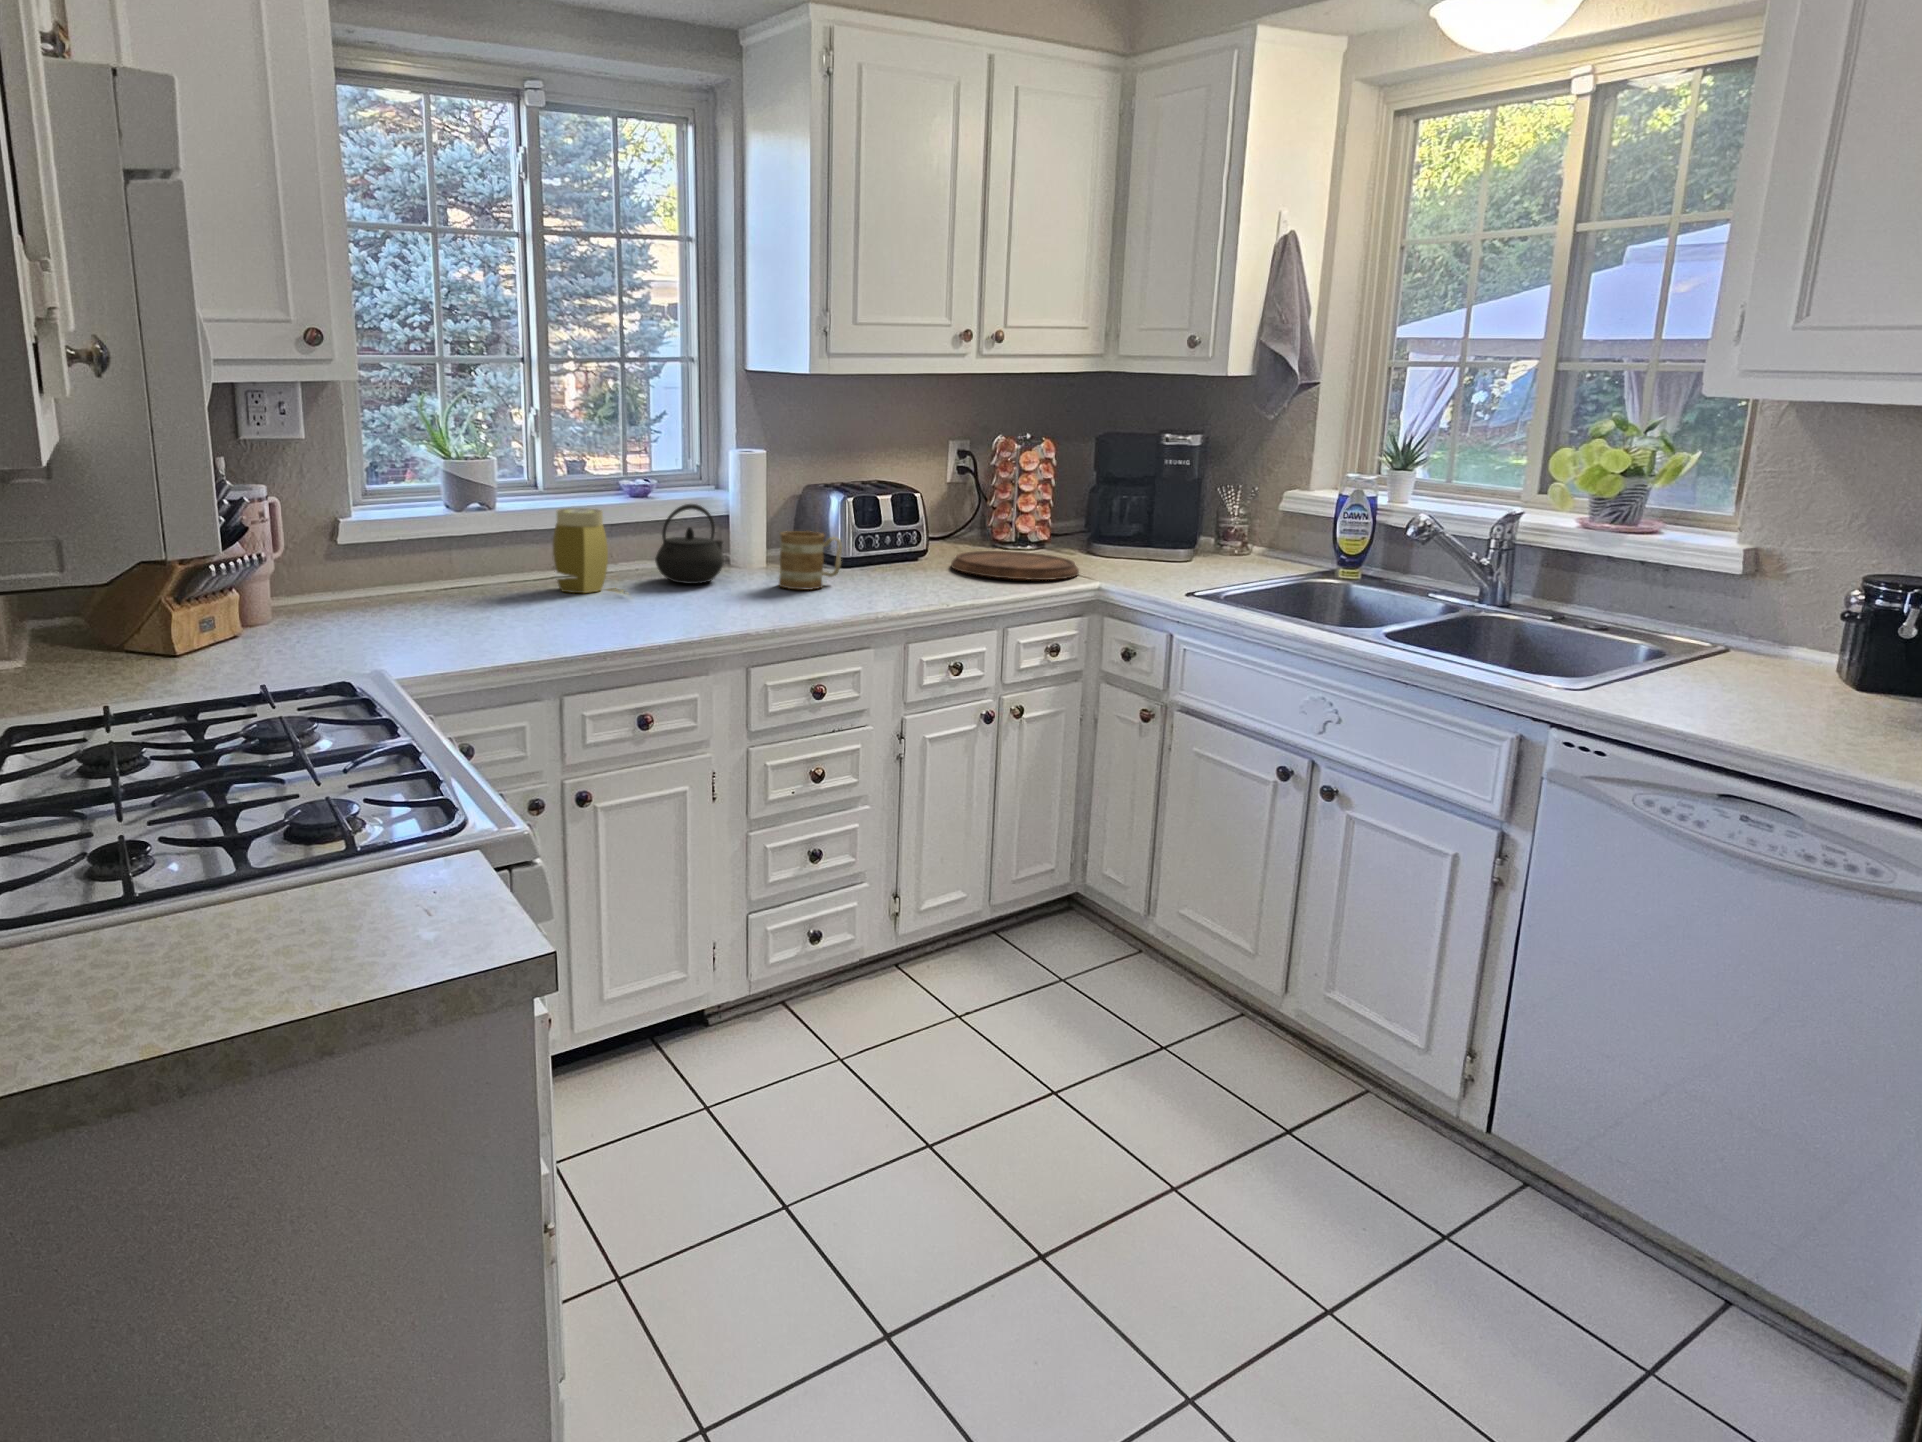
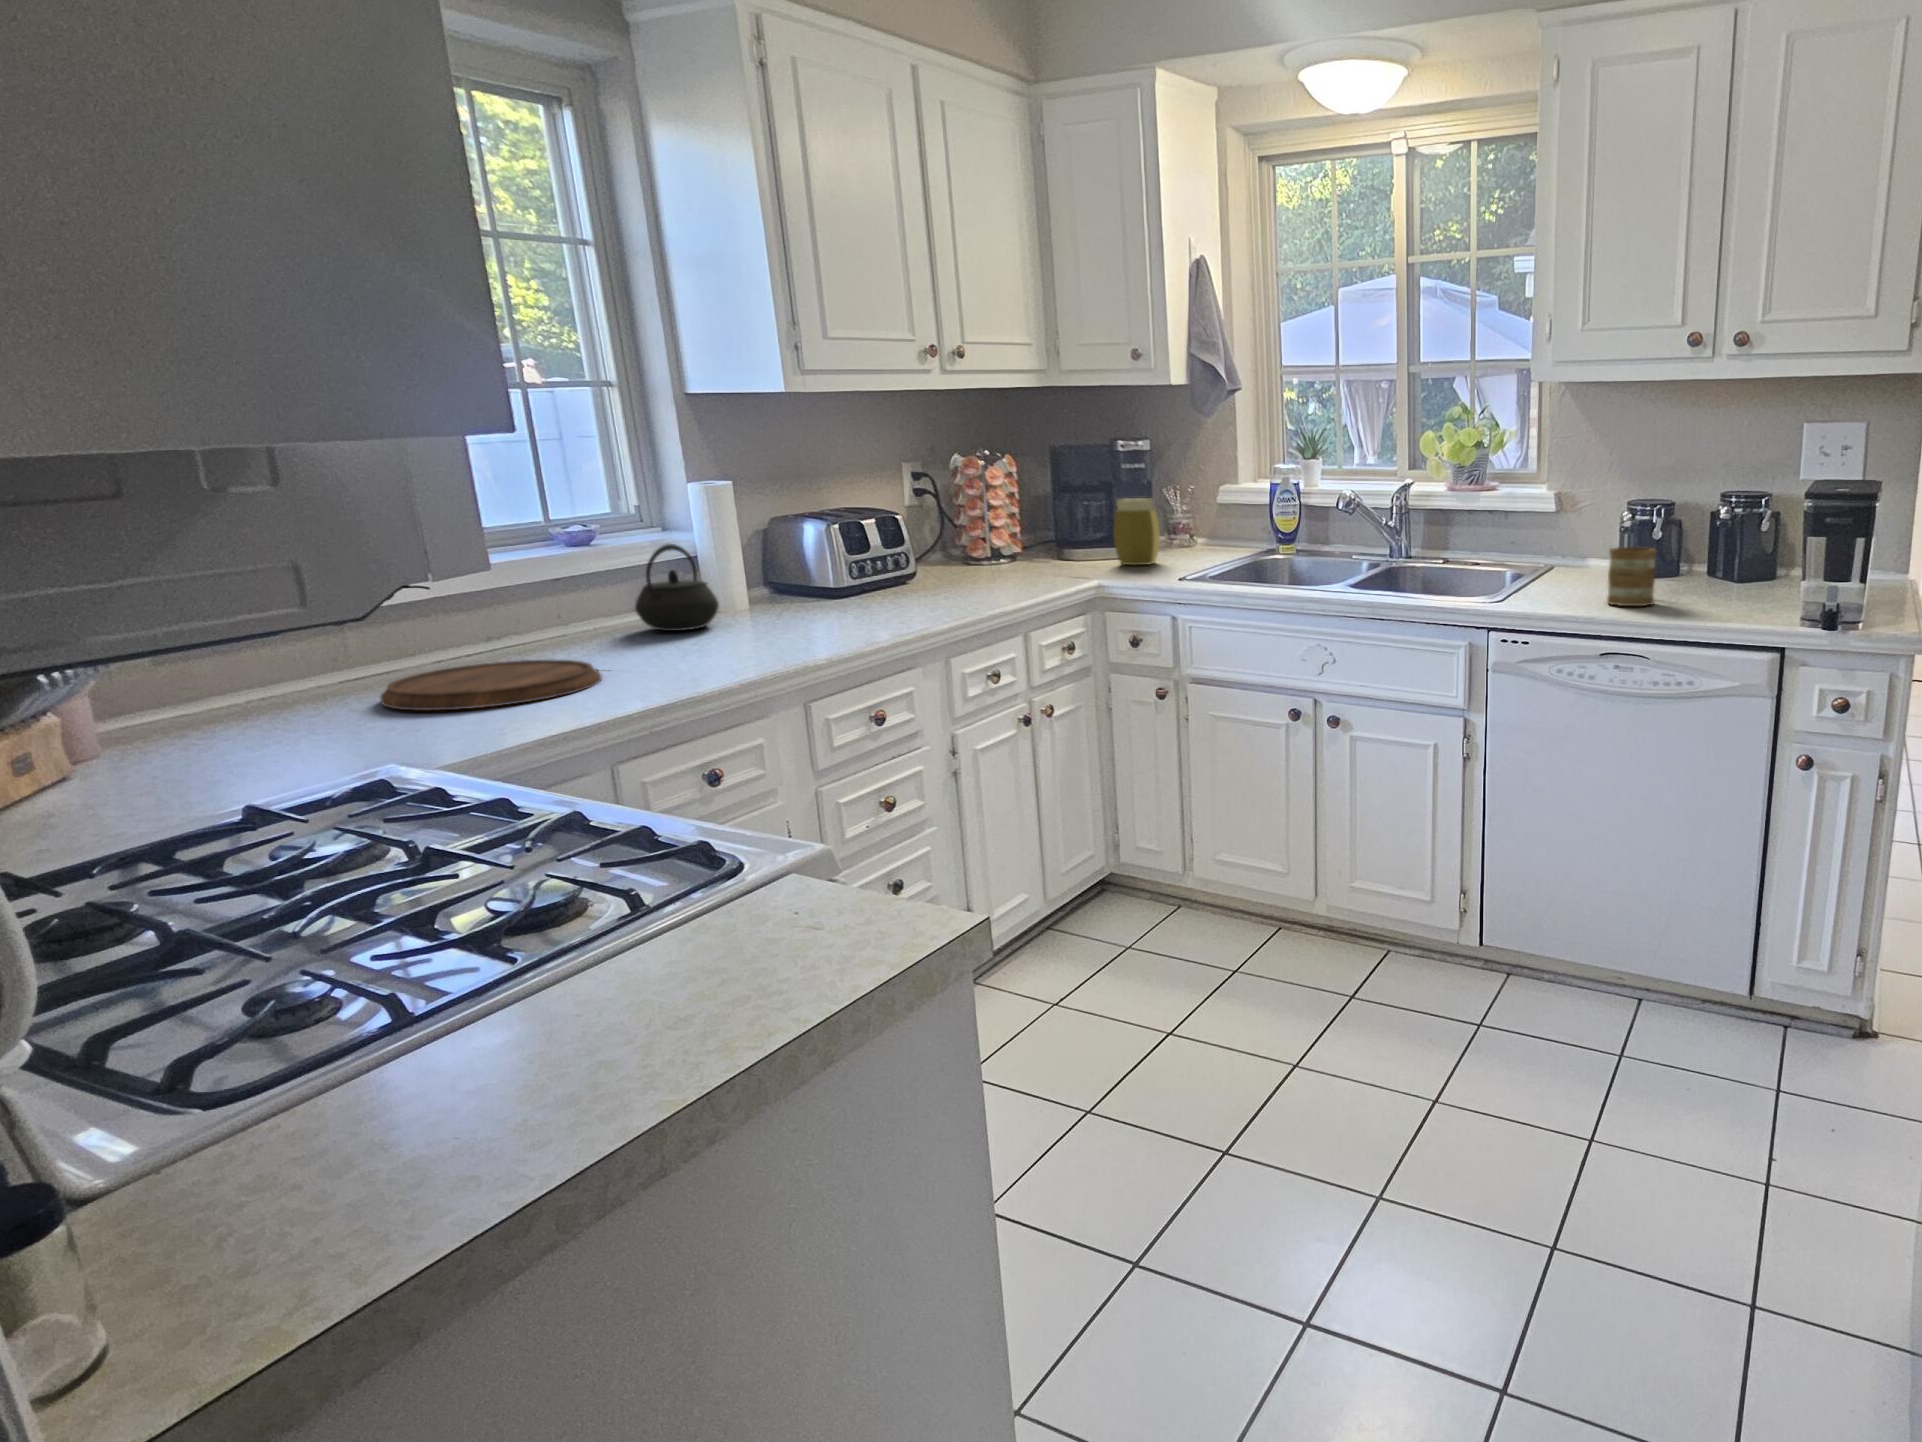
jar: present [553,508,608,593] -> present [1113,498,1160,565]
mug: present [779,531,842,589] -> present [1607,547,1656,606]
cutting board: present [951,551,1079,580] -> present [380,659,602,710]

